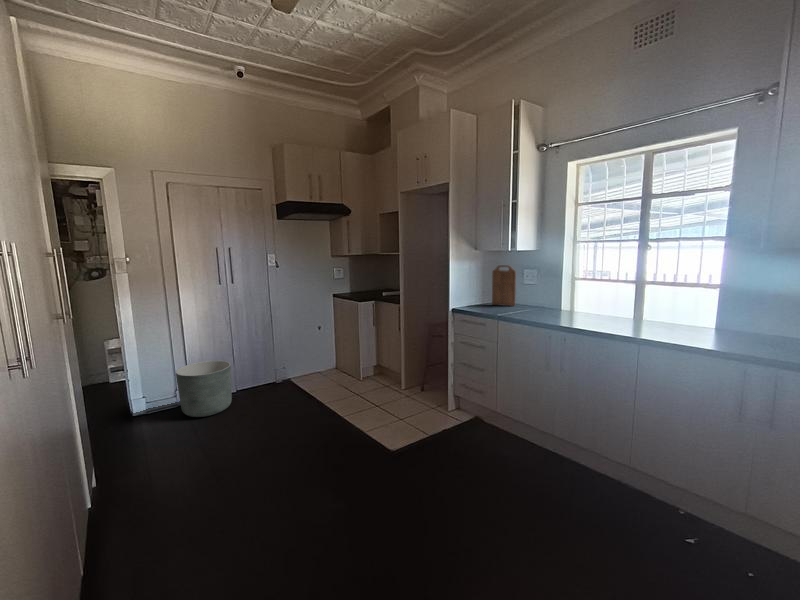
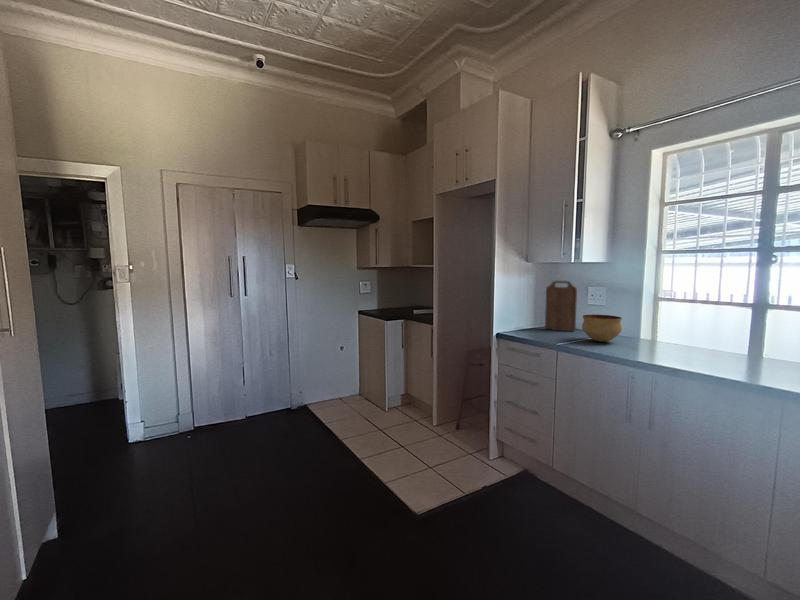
bowl: none [518,292,546,313] -> present [582,315,622,342]
planter: present [176,361,232,417] -> none [175,382,238,448]

